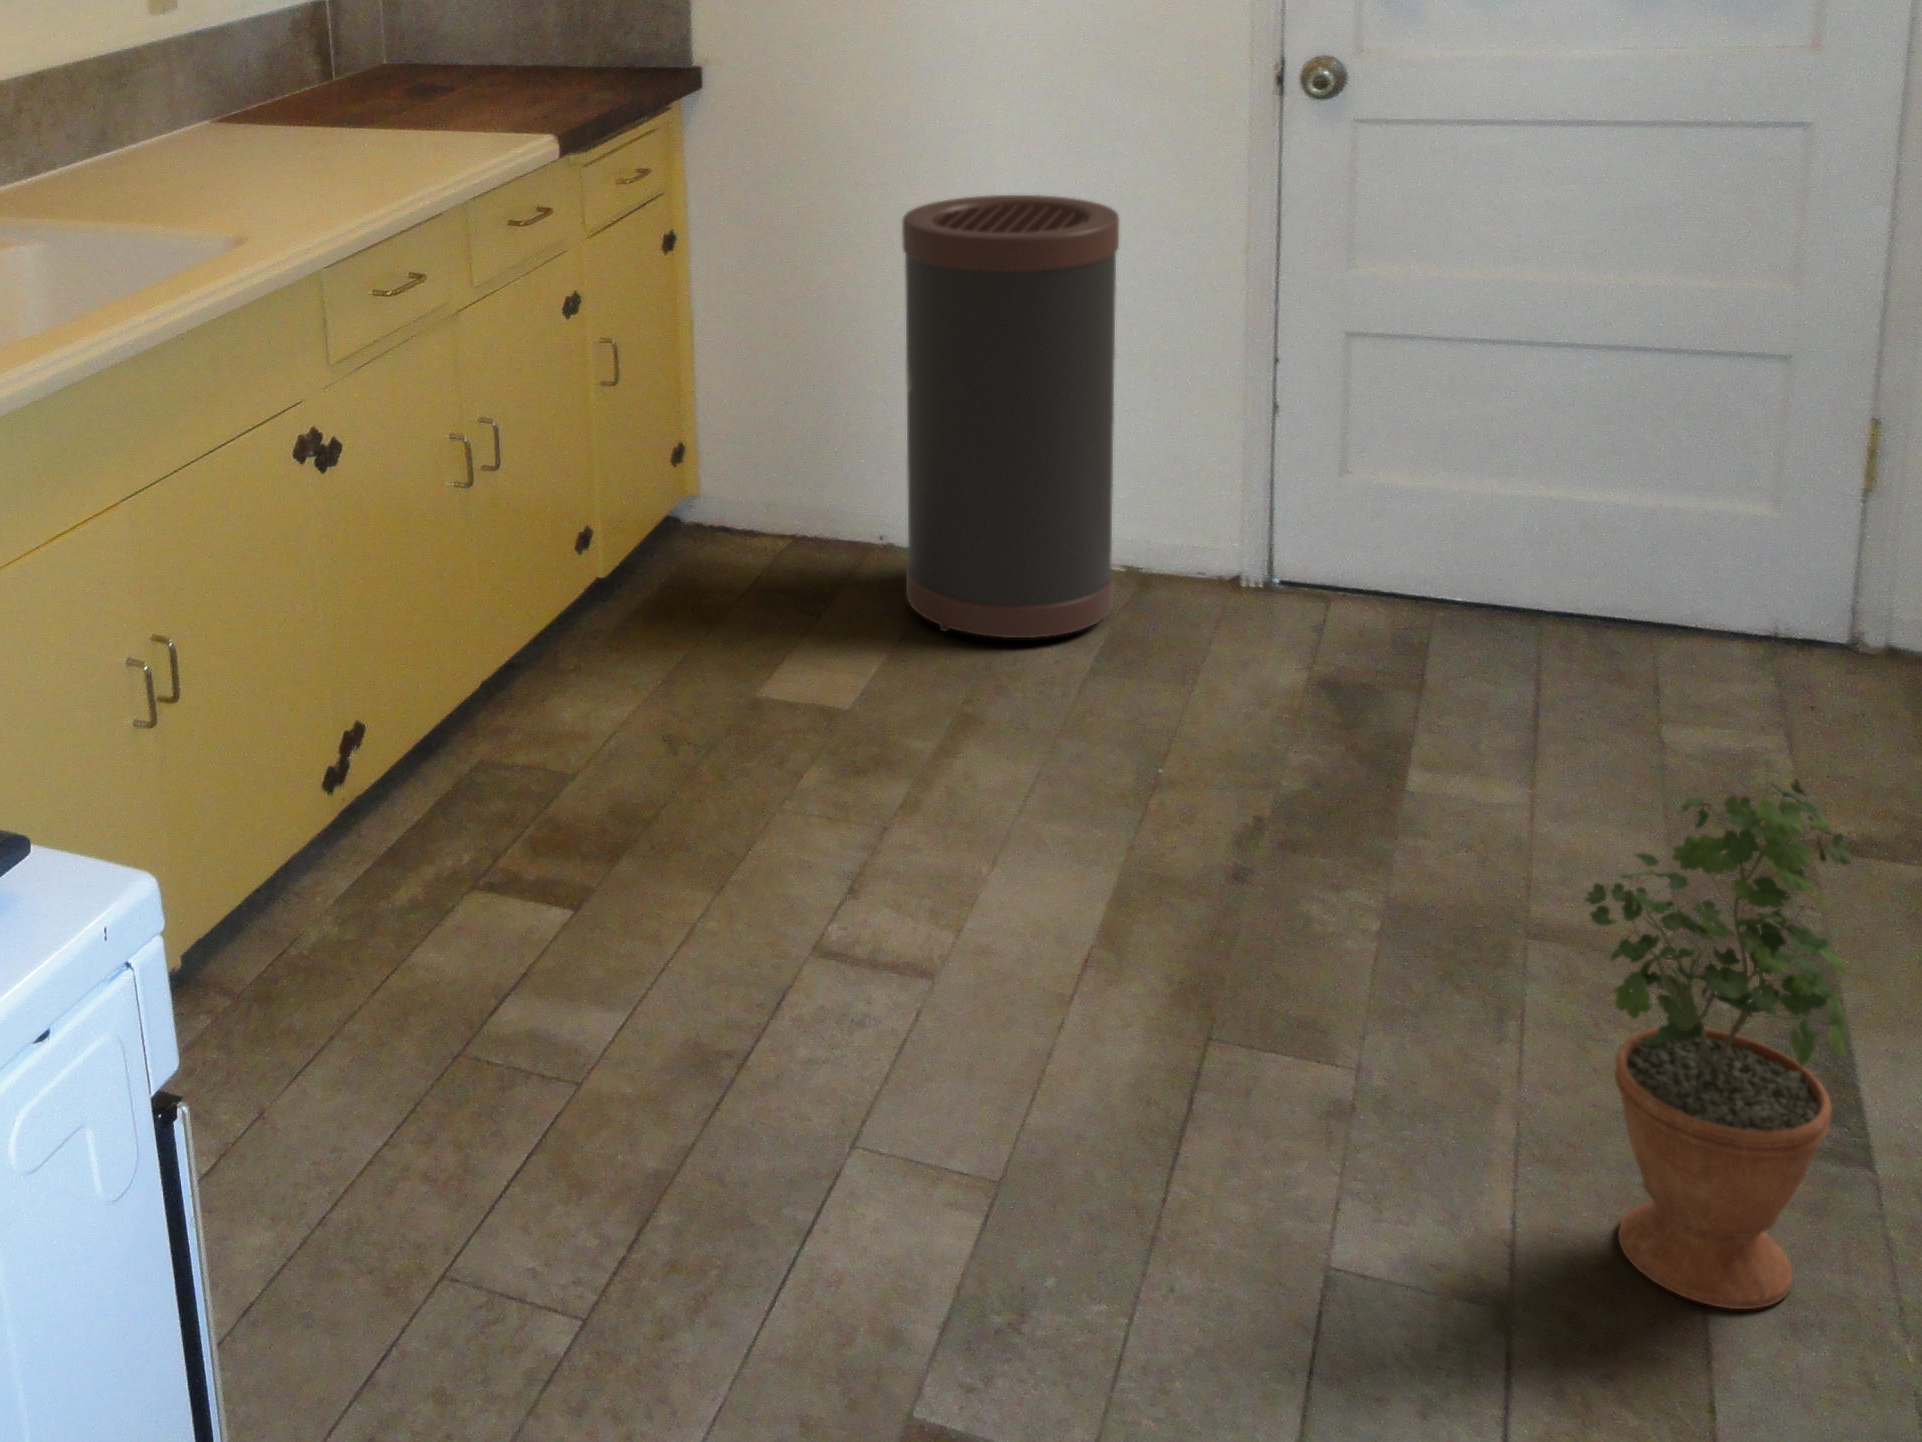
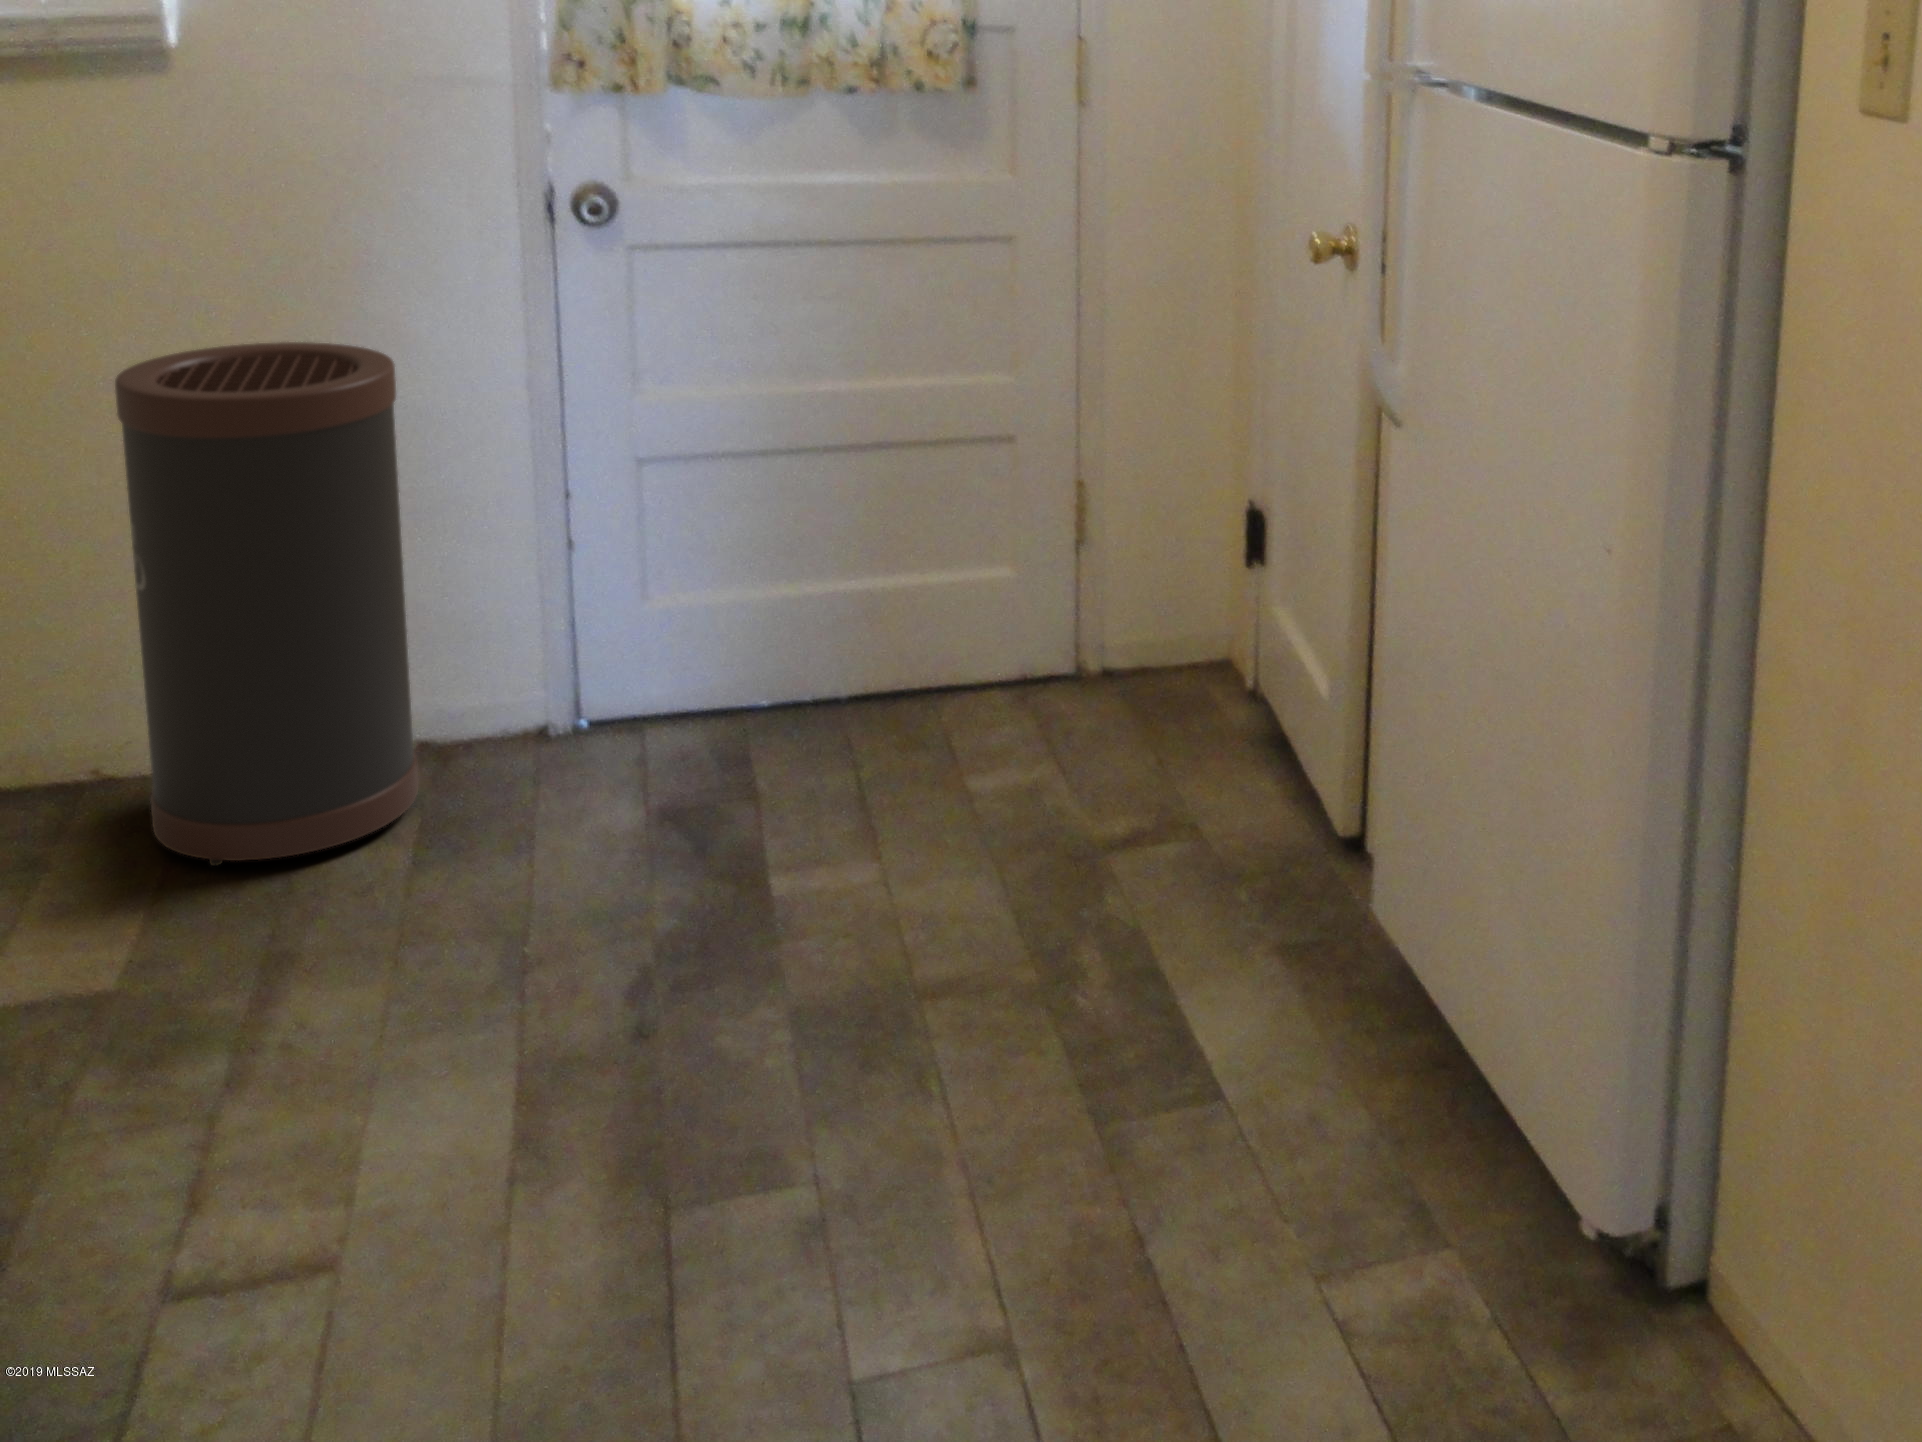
potted plant: present [1584,758,1852,1309] -> none [1015,796,1218,1282]

